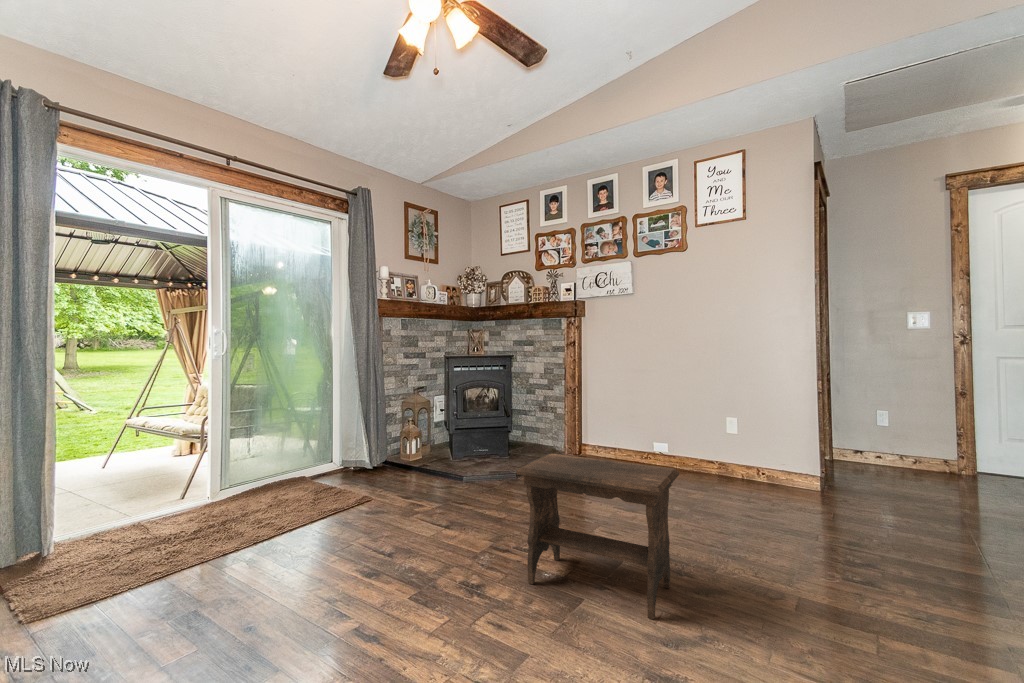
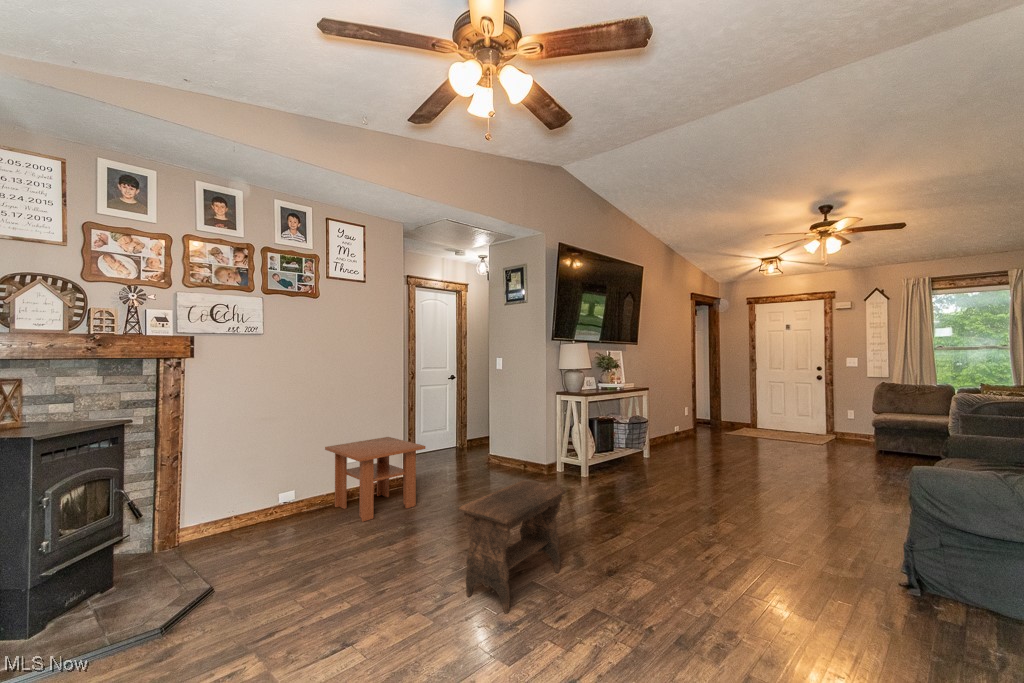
coffee table: none [667,408,781,504] -> present [325,437,426,522]

